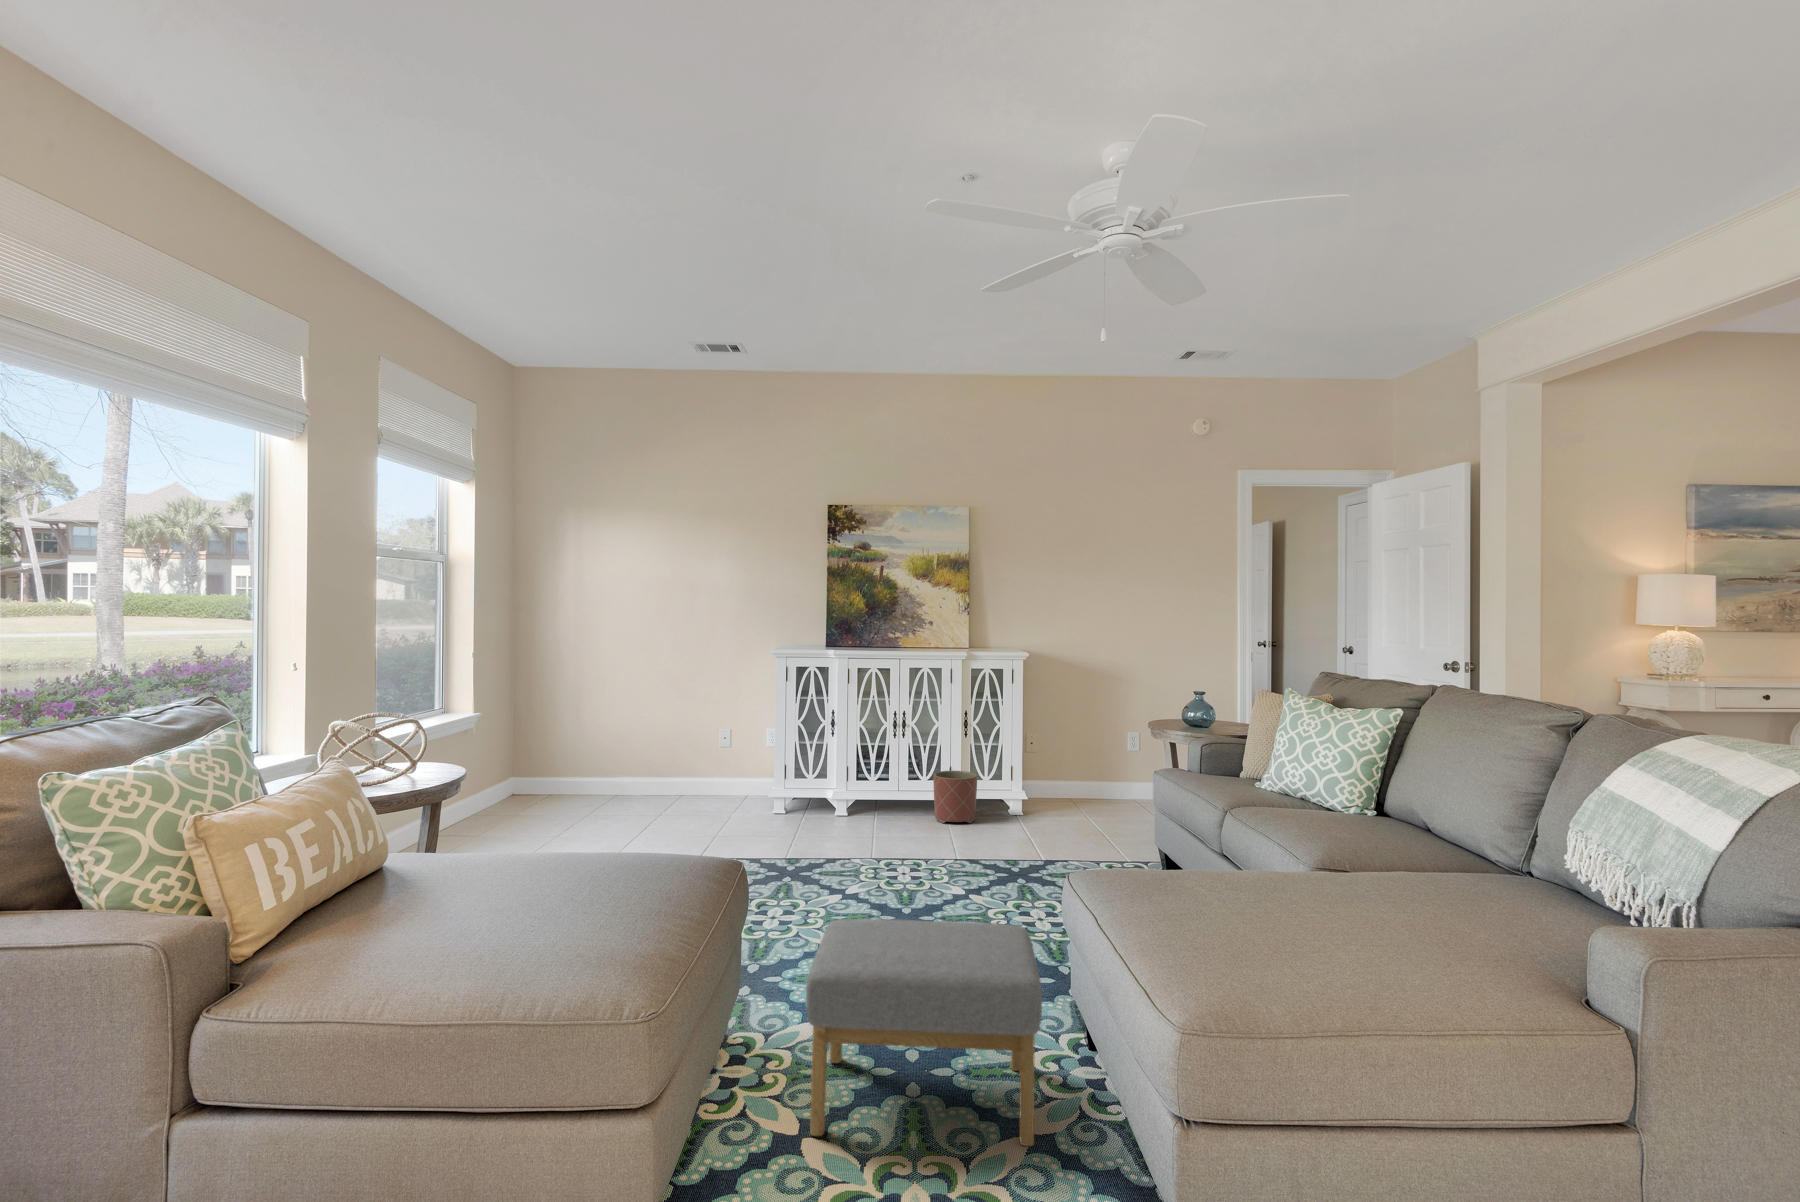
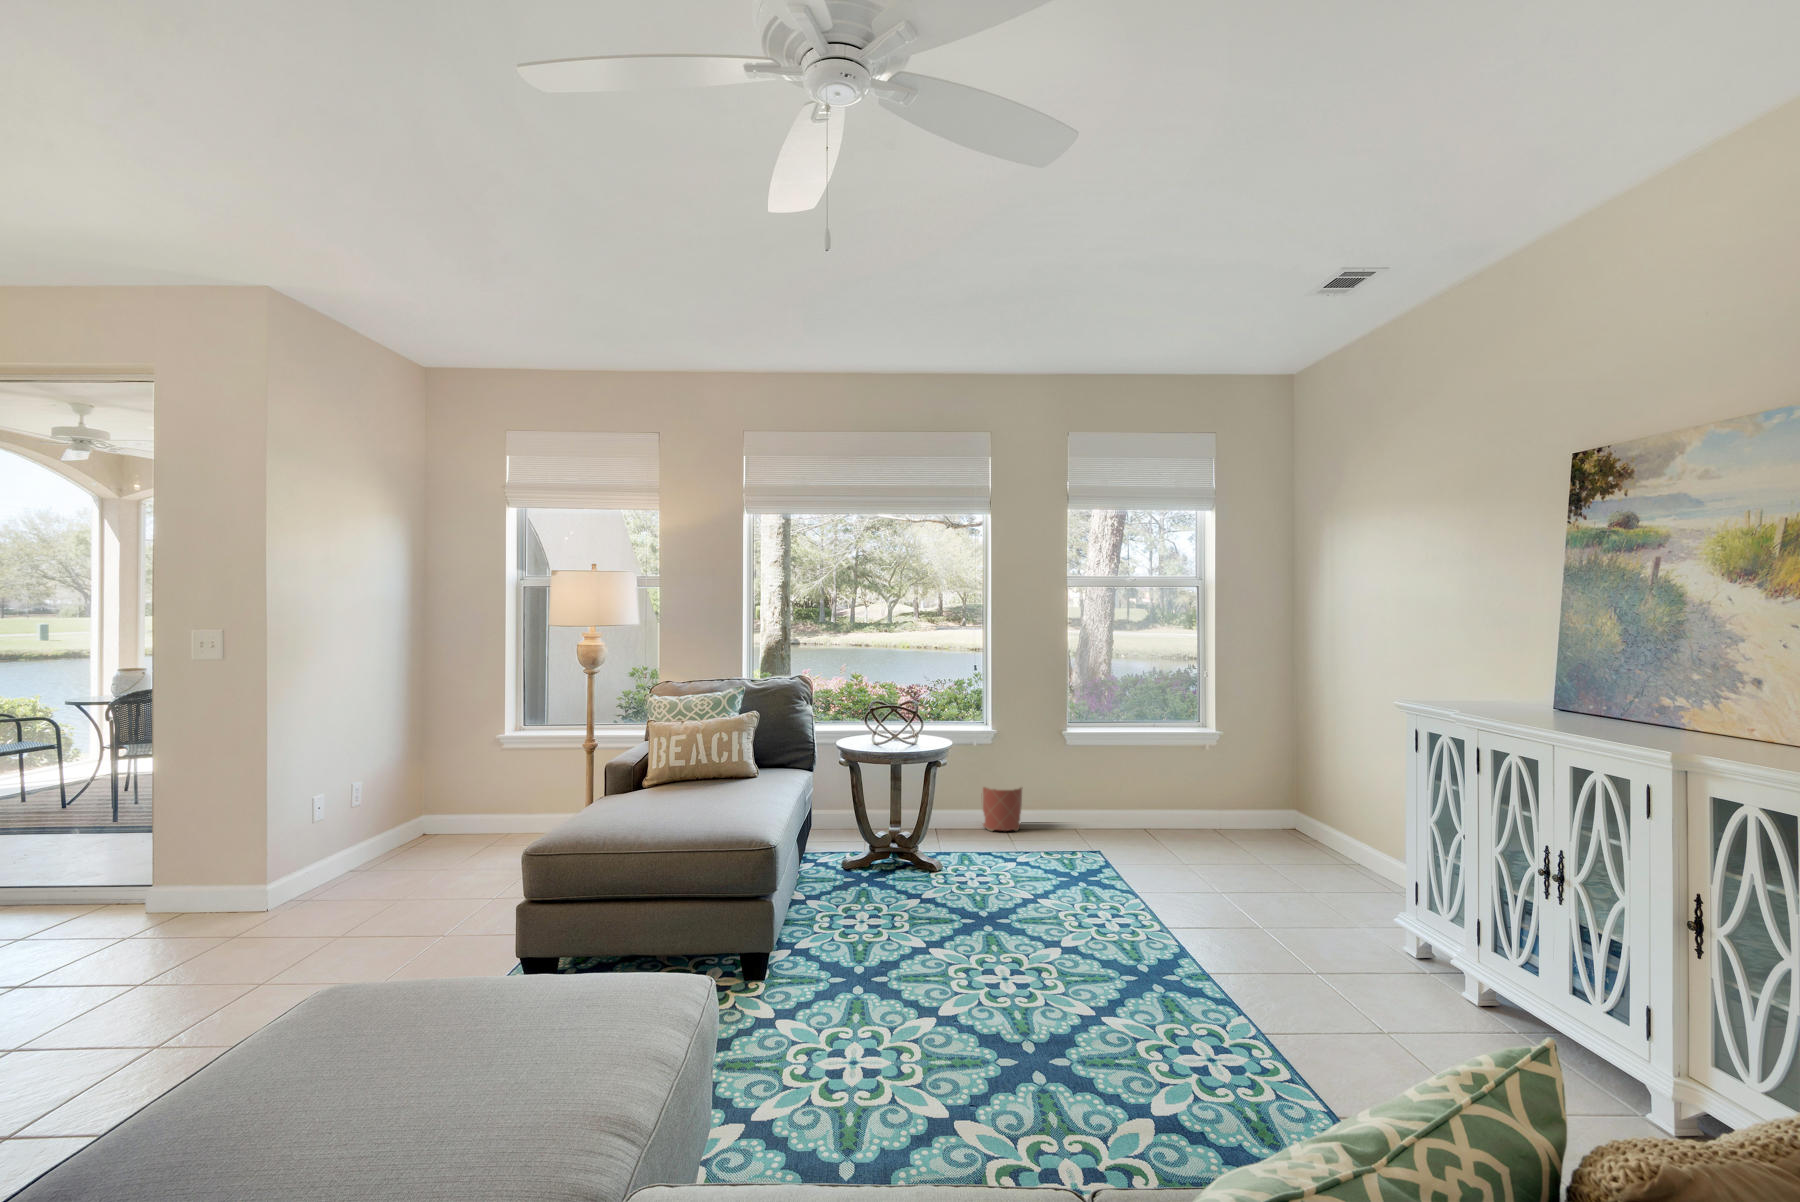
footstool: present [806,919,1042,1146] -> none [953,923,1167,1126]

